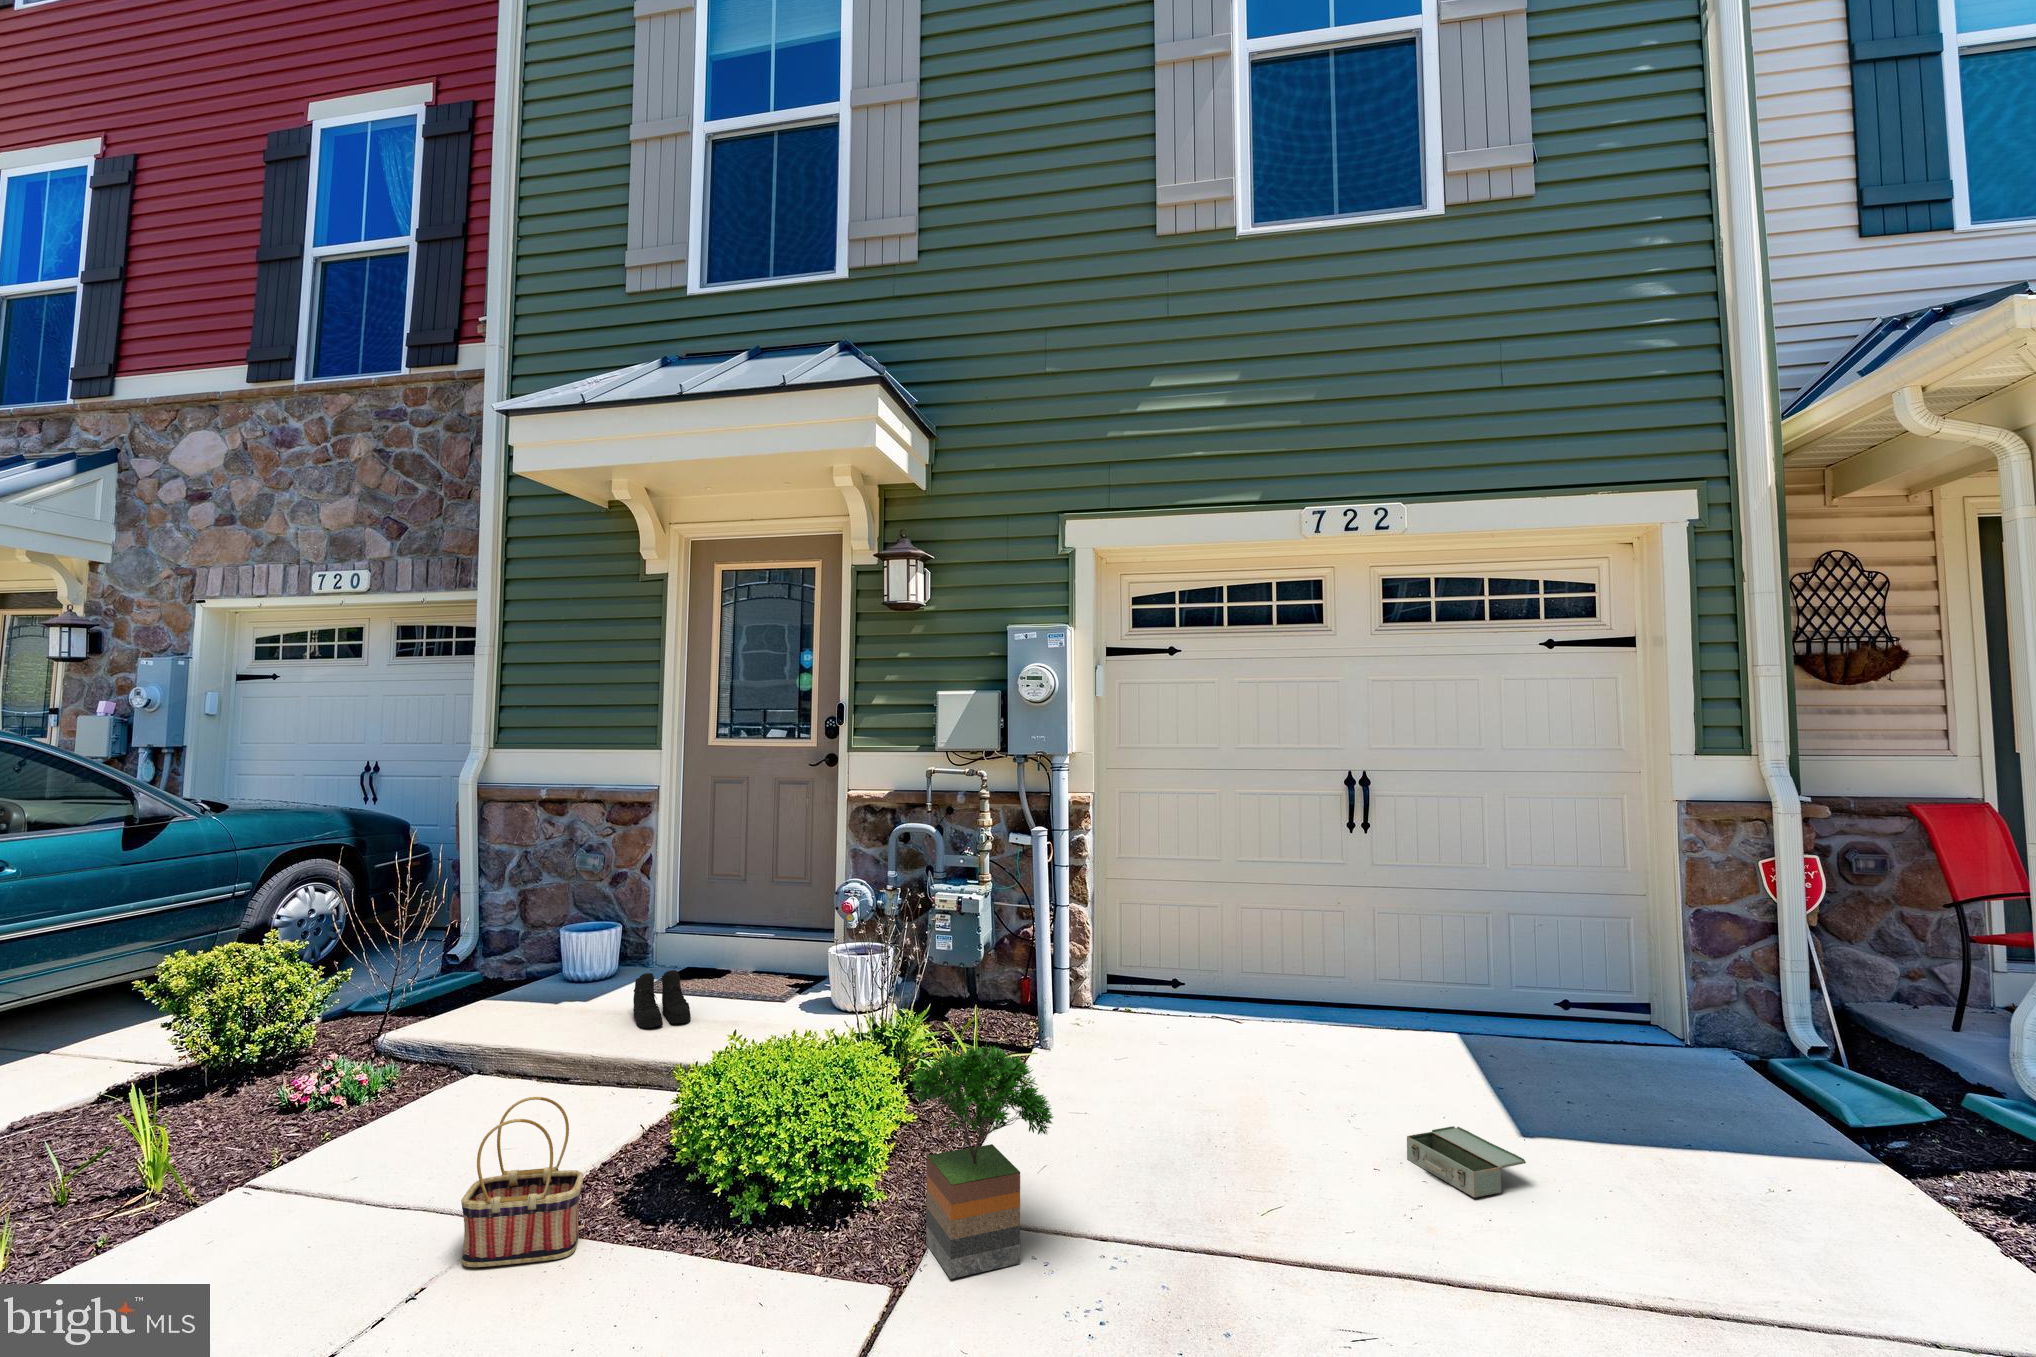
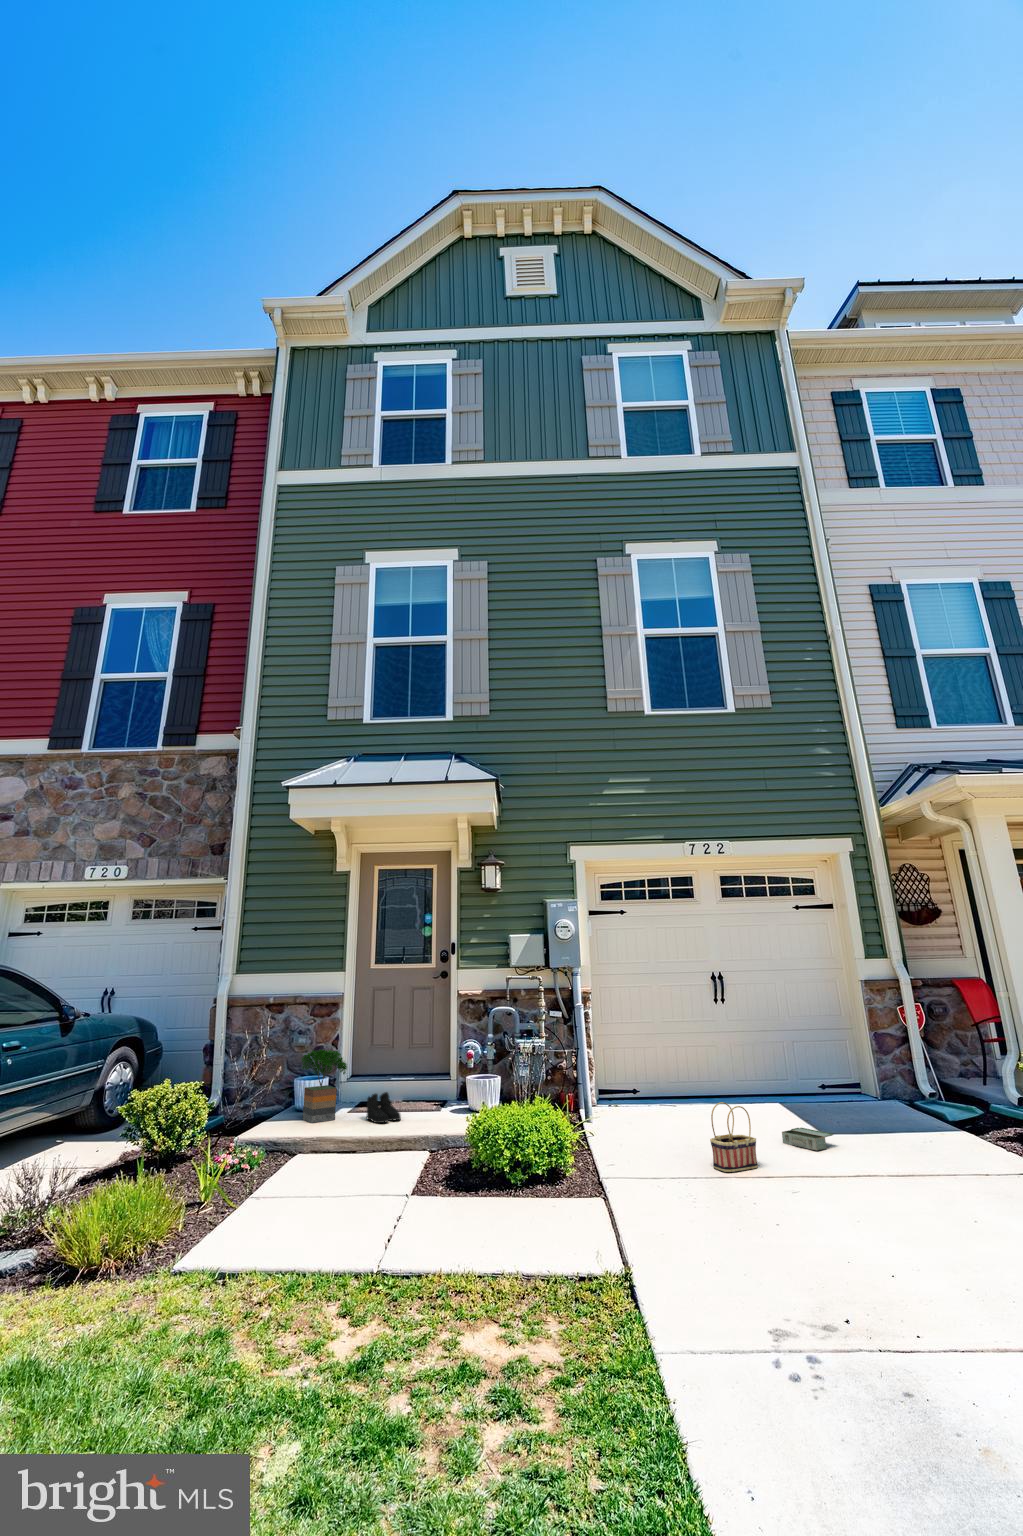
potted tree: present [910,1044,1053,1279] -> present [302,1049,347,1123]
basket: present [461,1097,583,1267] -> present [710,1102,758,1172]

